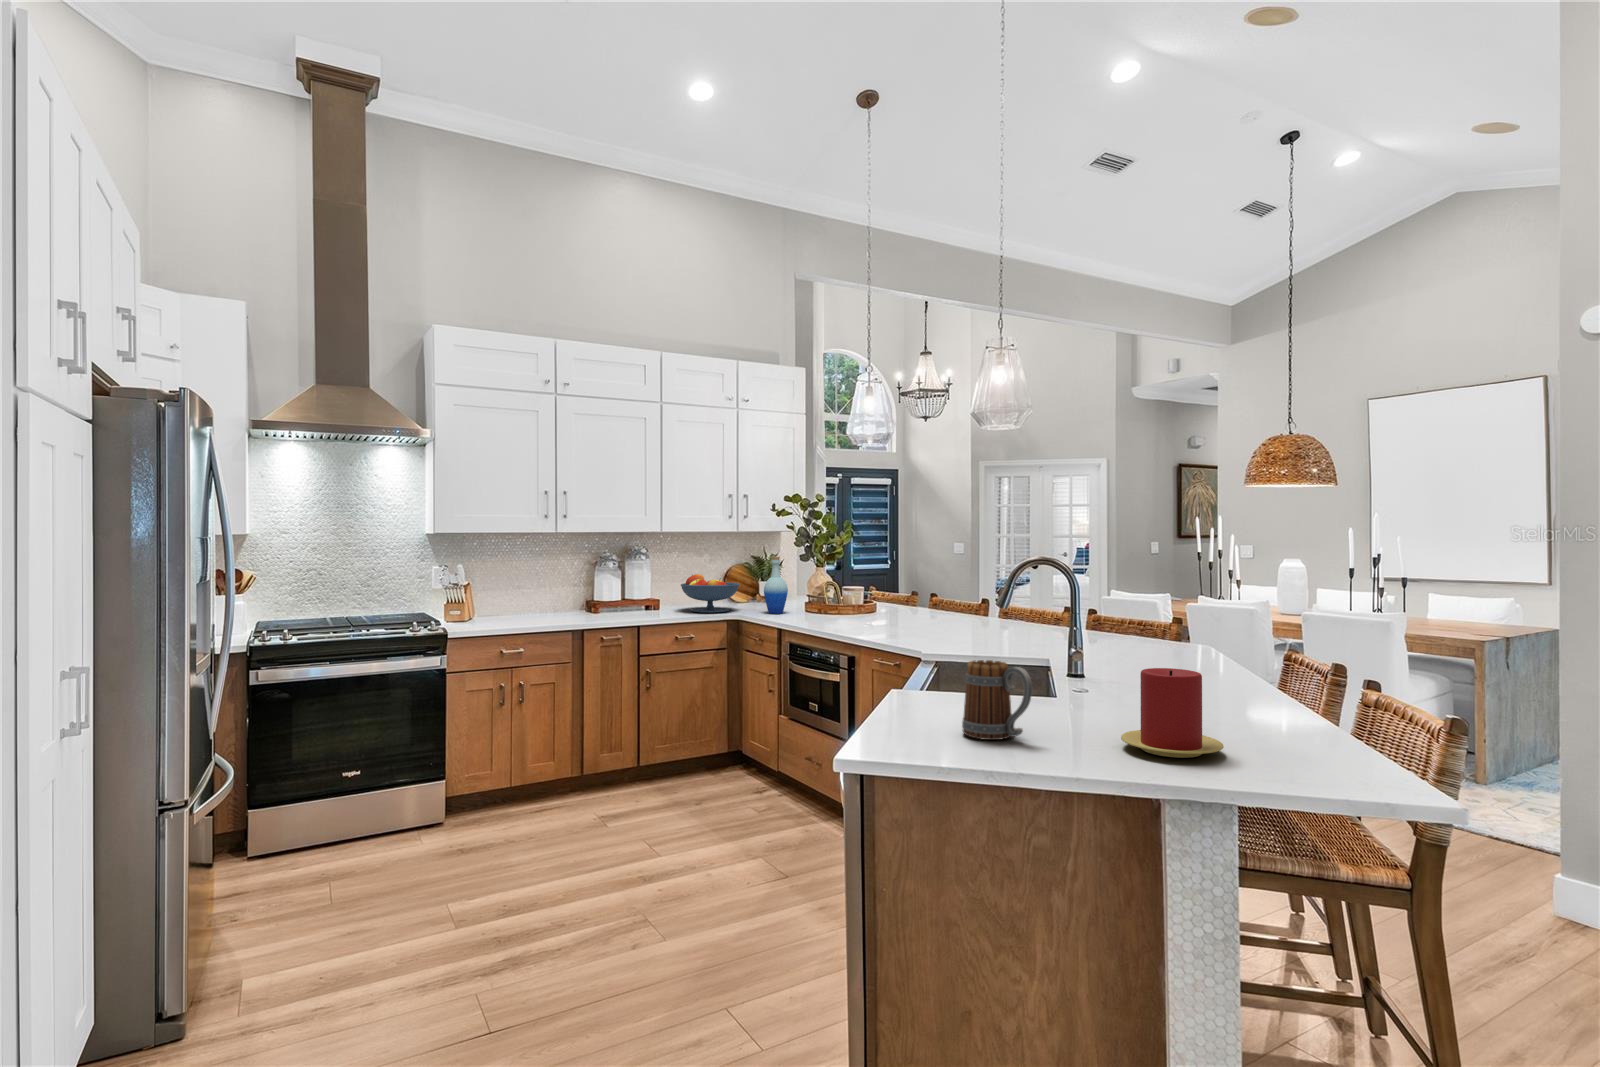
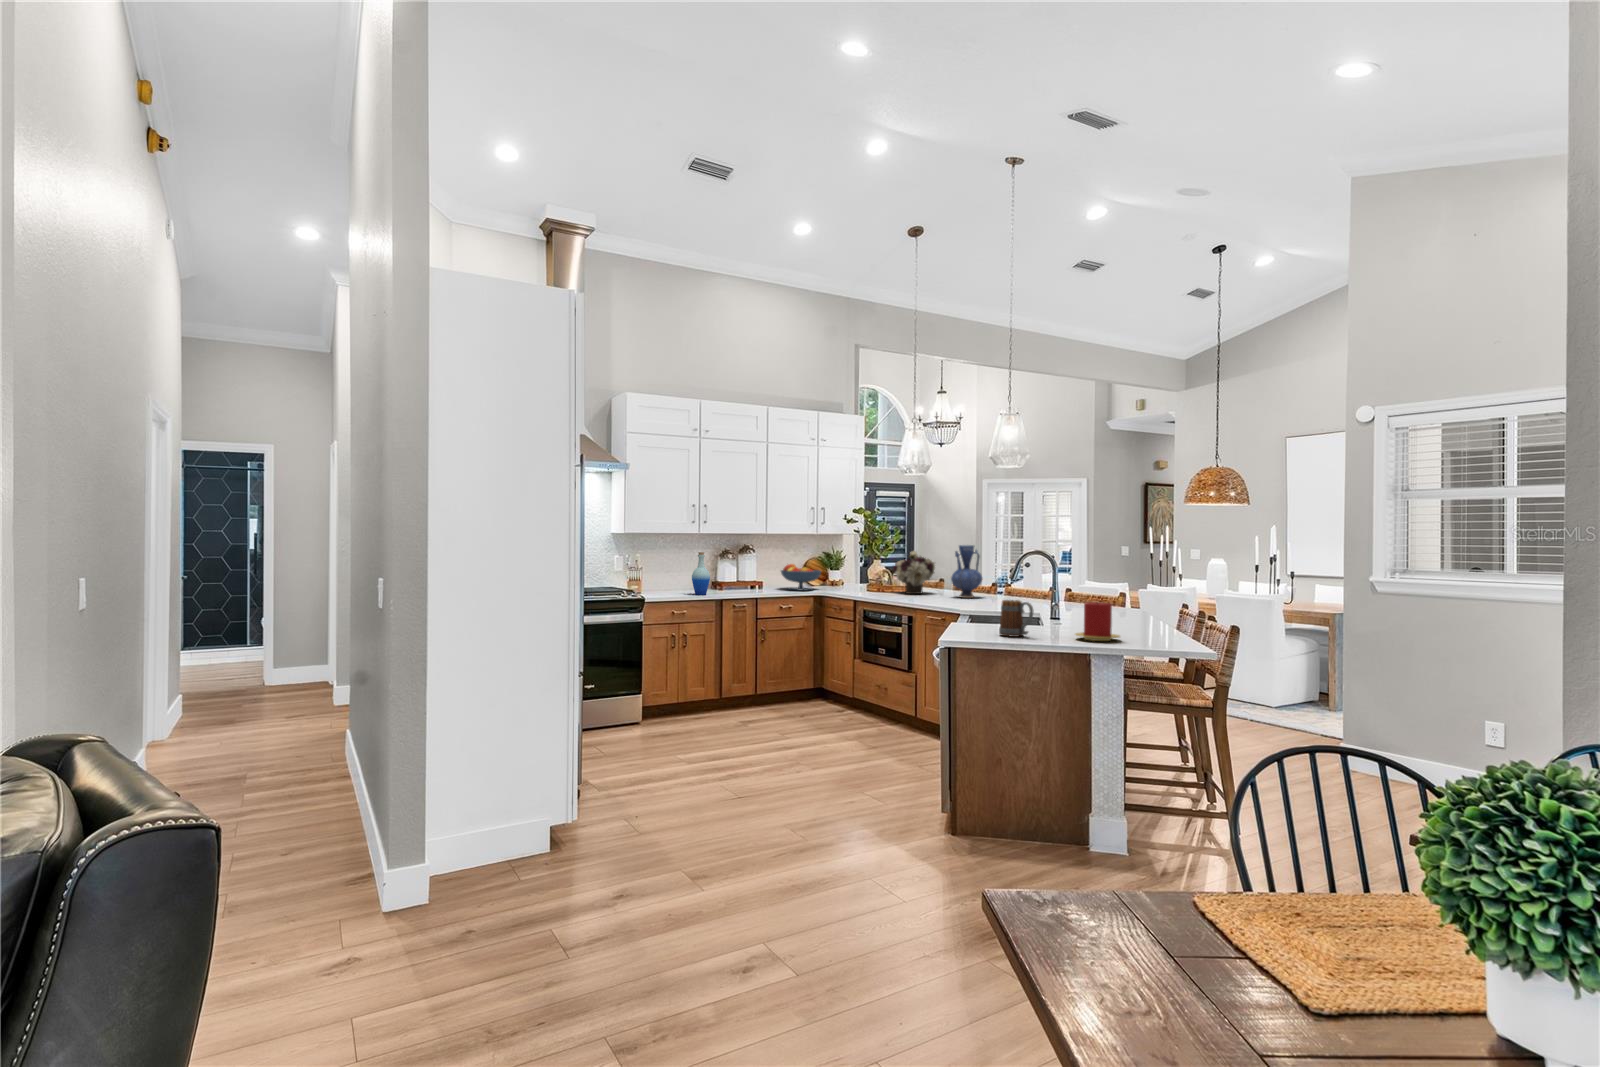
vase: none [914,545,962,625] -> present [951,545,982,598]
flower arrangement: none [833,554,895,618] -> present [893,551,935,594]
bottle: present [764,557,788,614] -> present [692,552,710,595]

